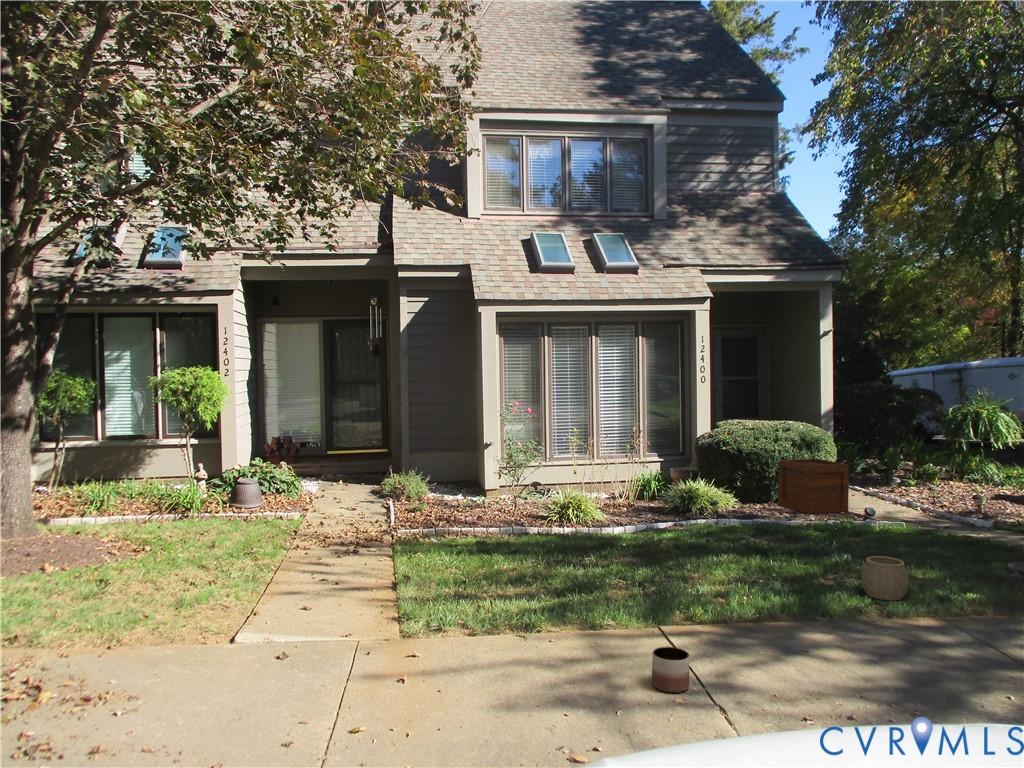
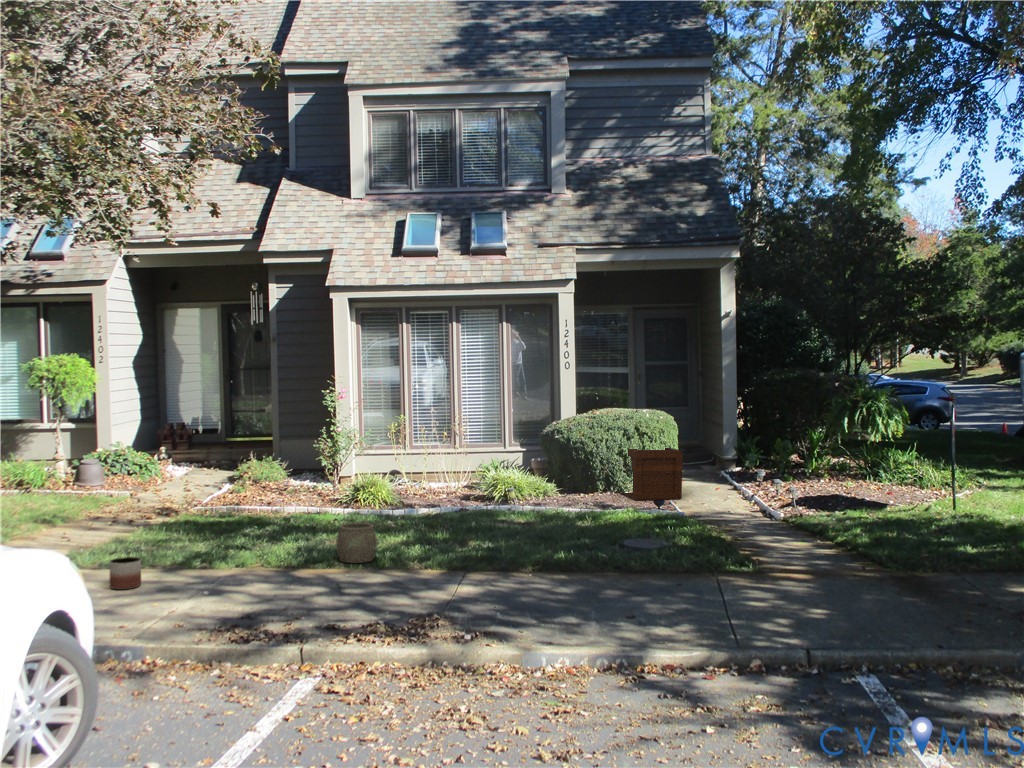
woven basket: present [862,556,908,601] -> present [336,523,377,563]
planter: present [652,647,690,693] -> present [109,557,141,590]

